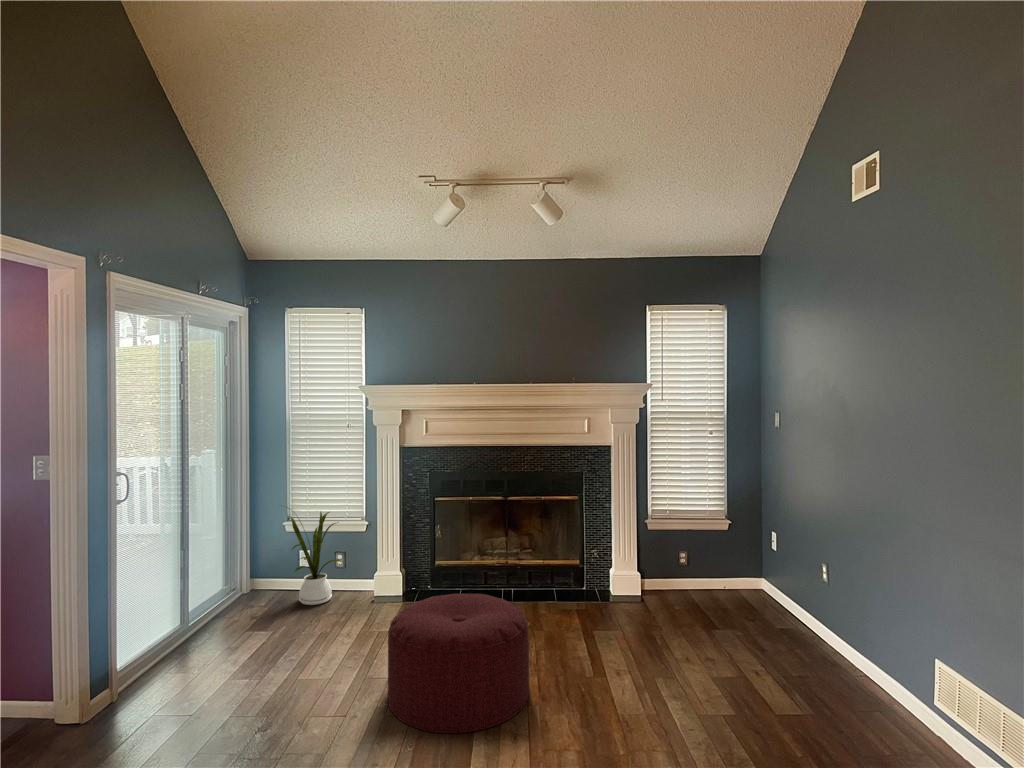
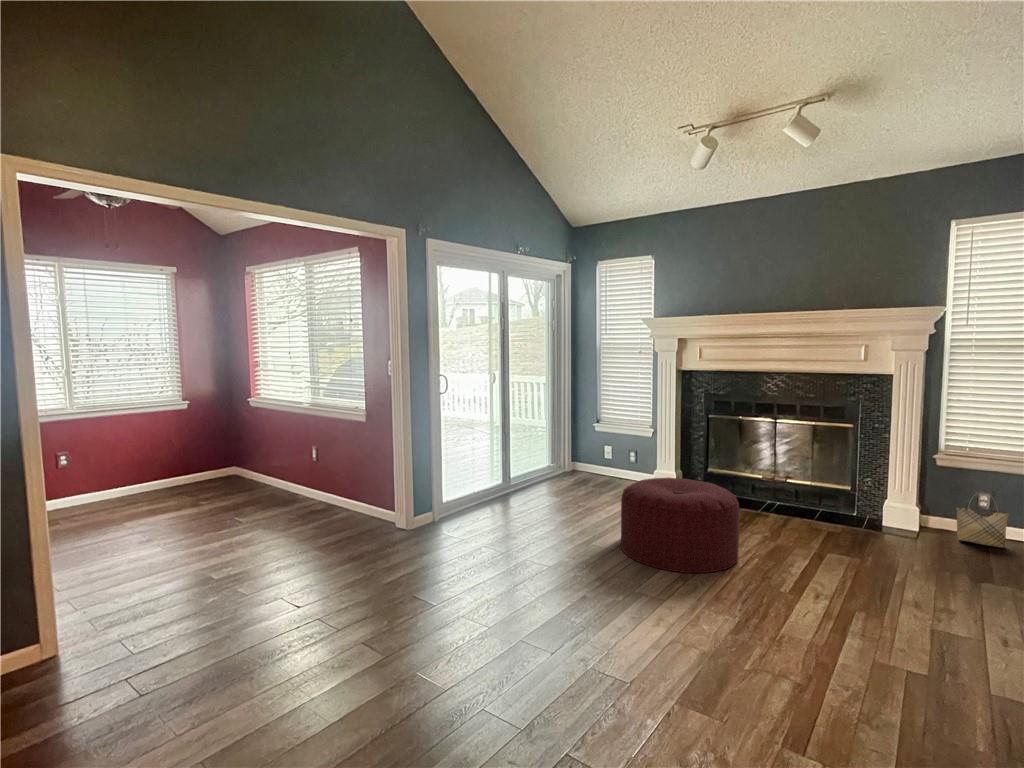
house plant: present [283,506,344,605] -> none [586,409,633,485]
woven basket: none [659,545,694,595] -> present [956,489,1009,547]

